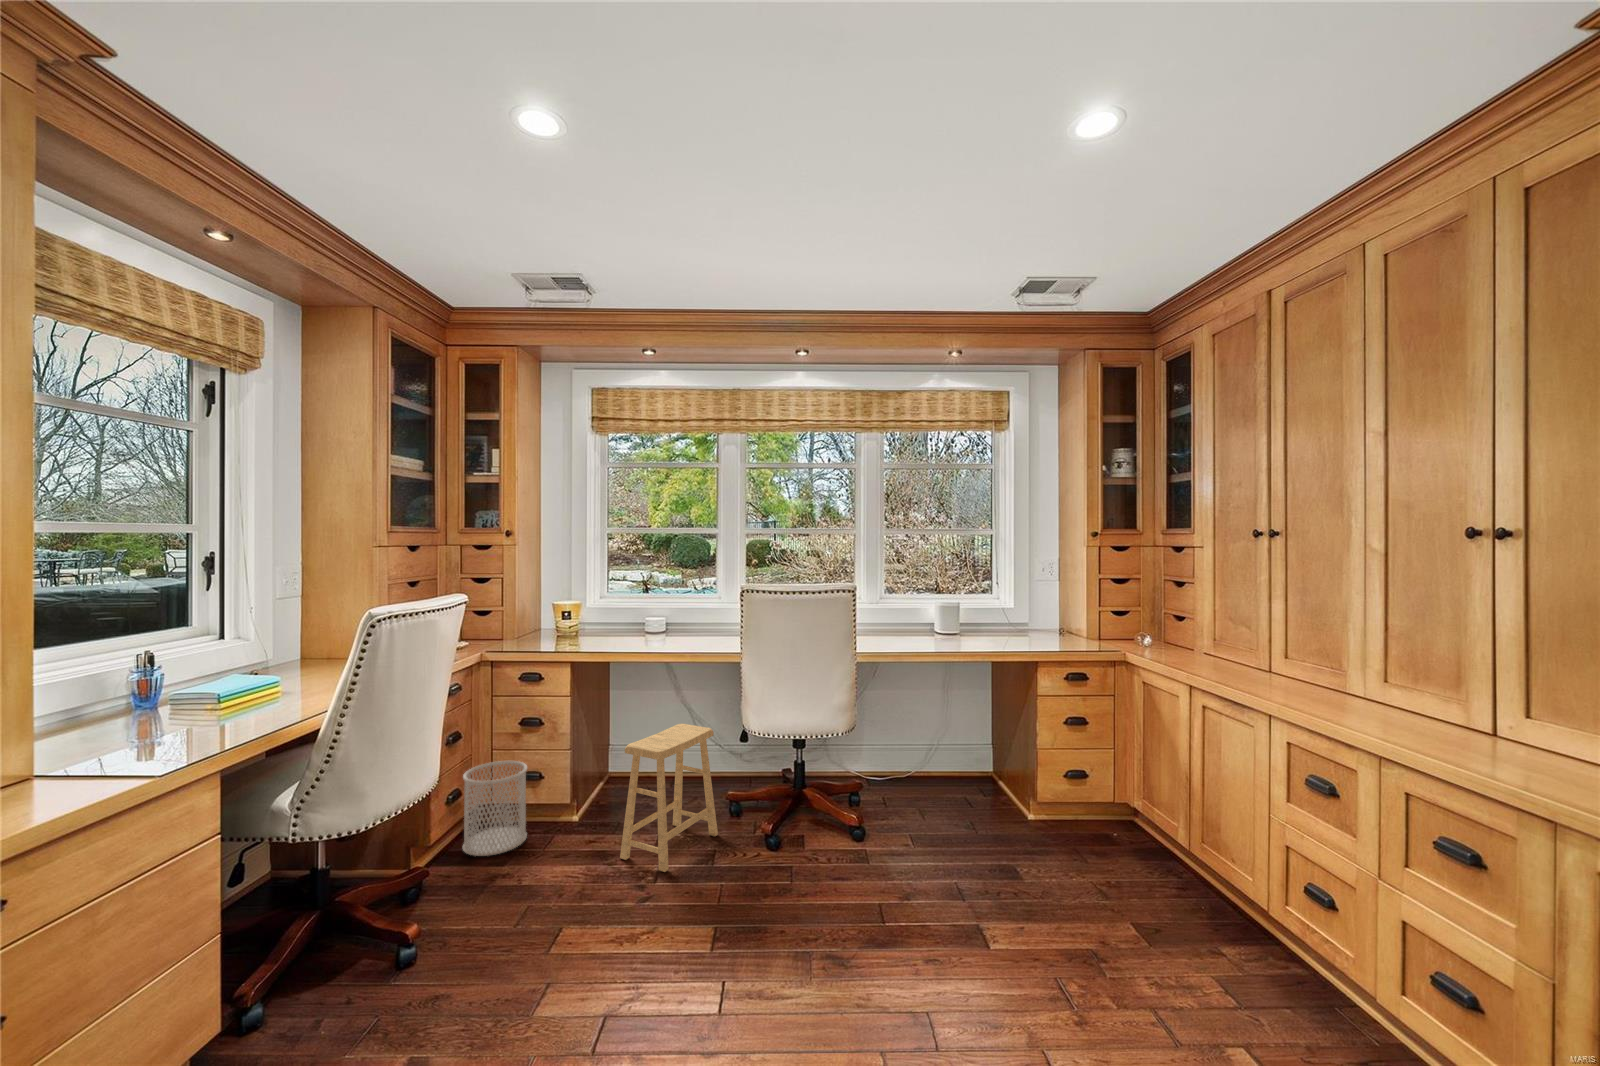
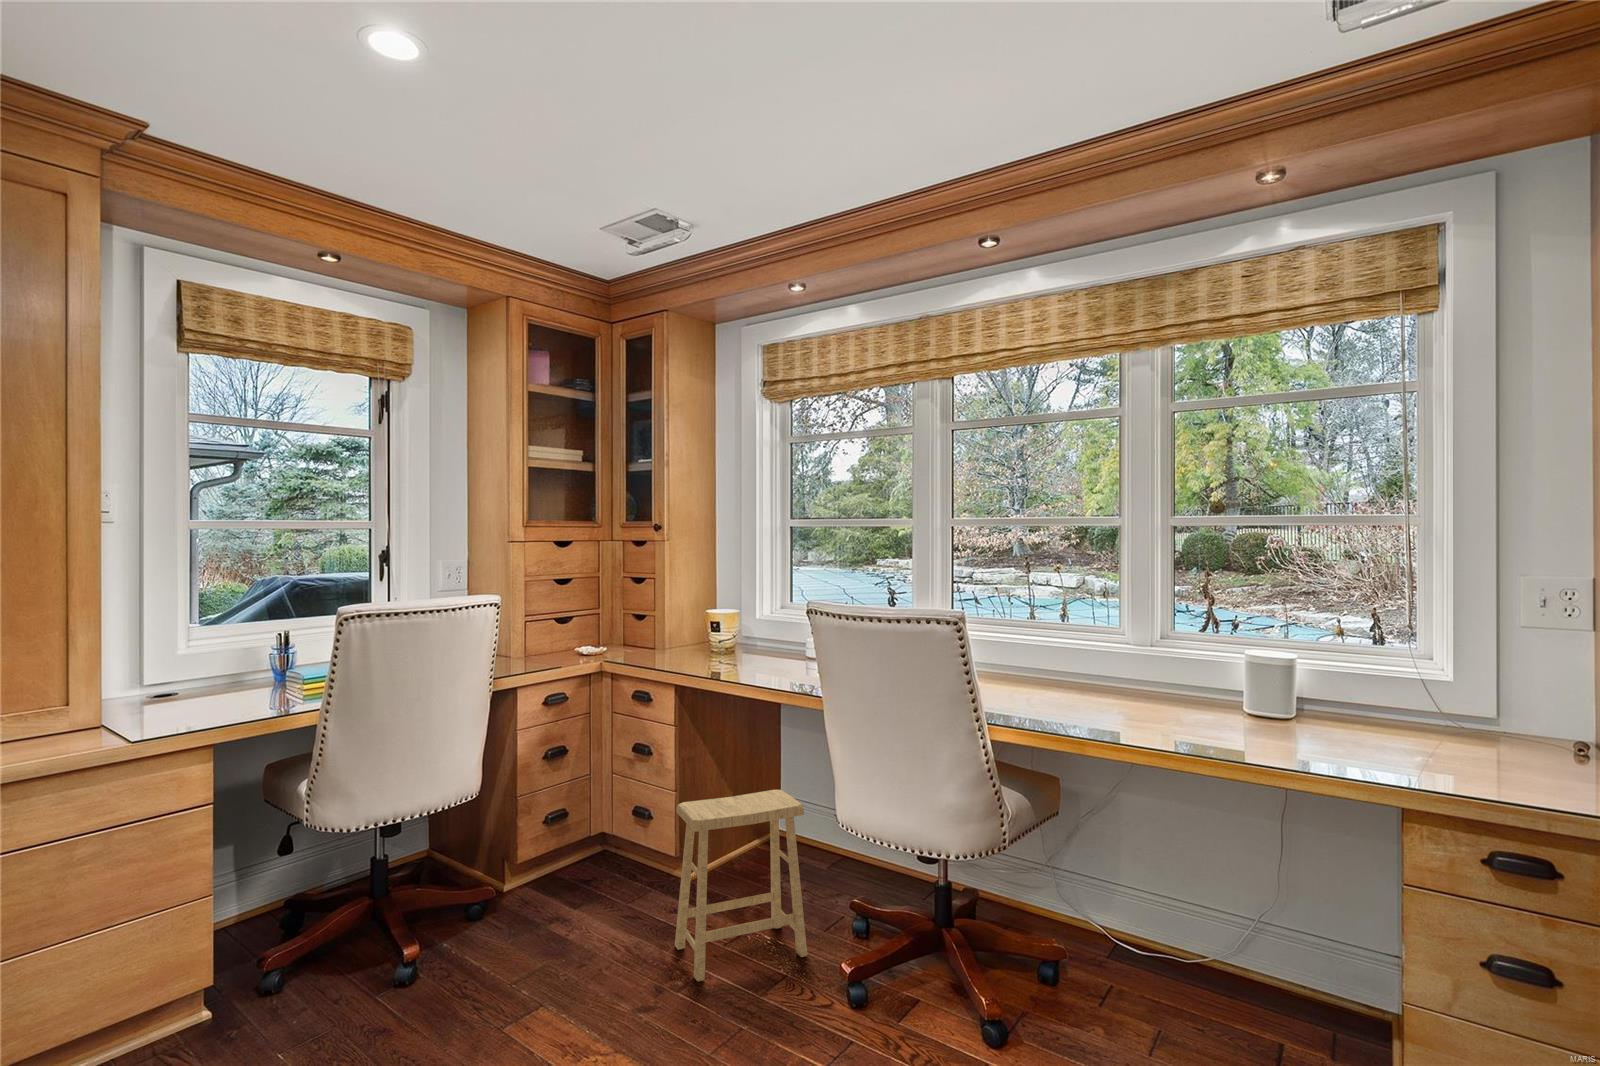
wastebasket: present [463,761,528,856] -> none [559,792,628,898]

